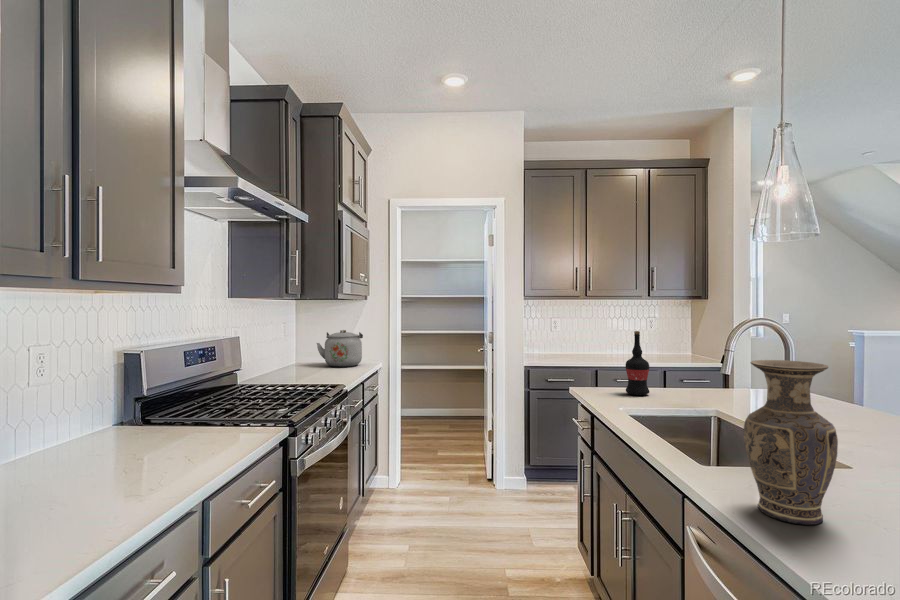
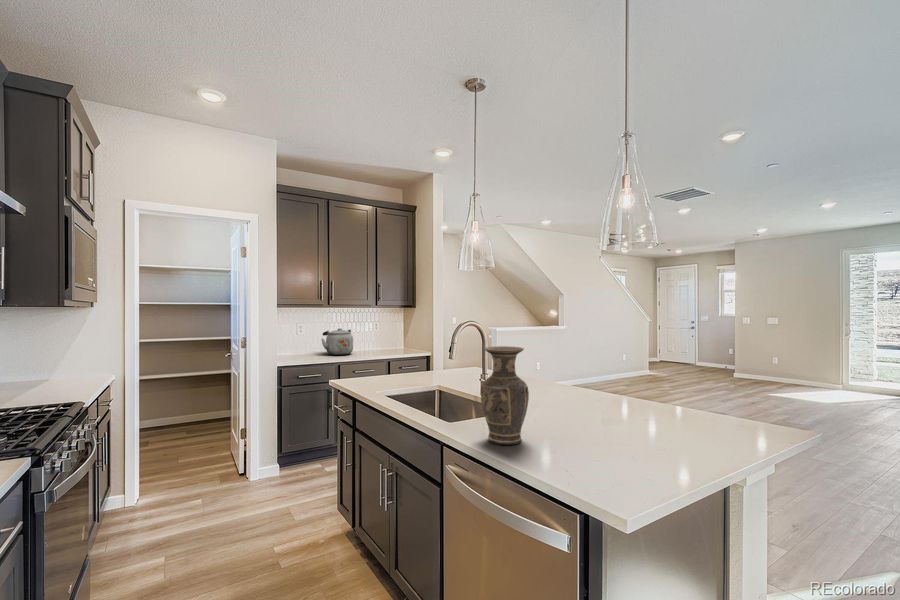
kettle: present [317,330,363,367] -> present [321,328,353,355]
wine bottle: present [626,331,649,395] -> none [375,331,392,379]

